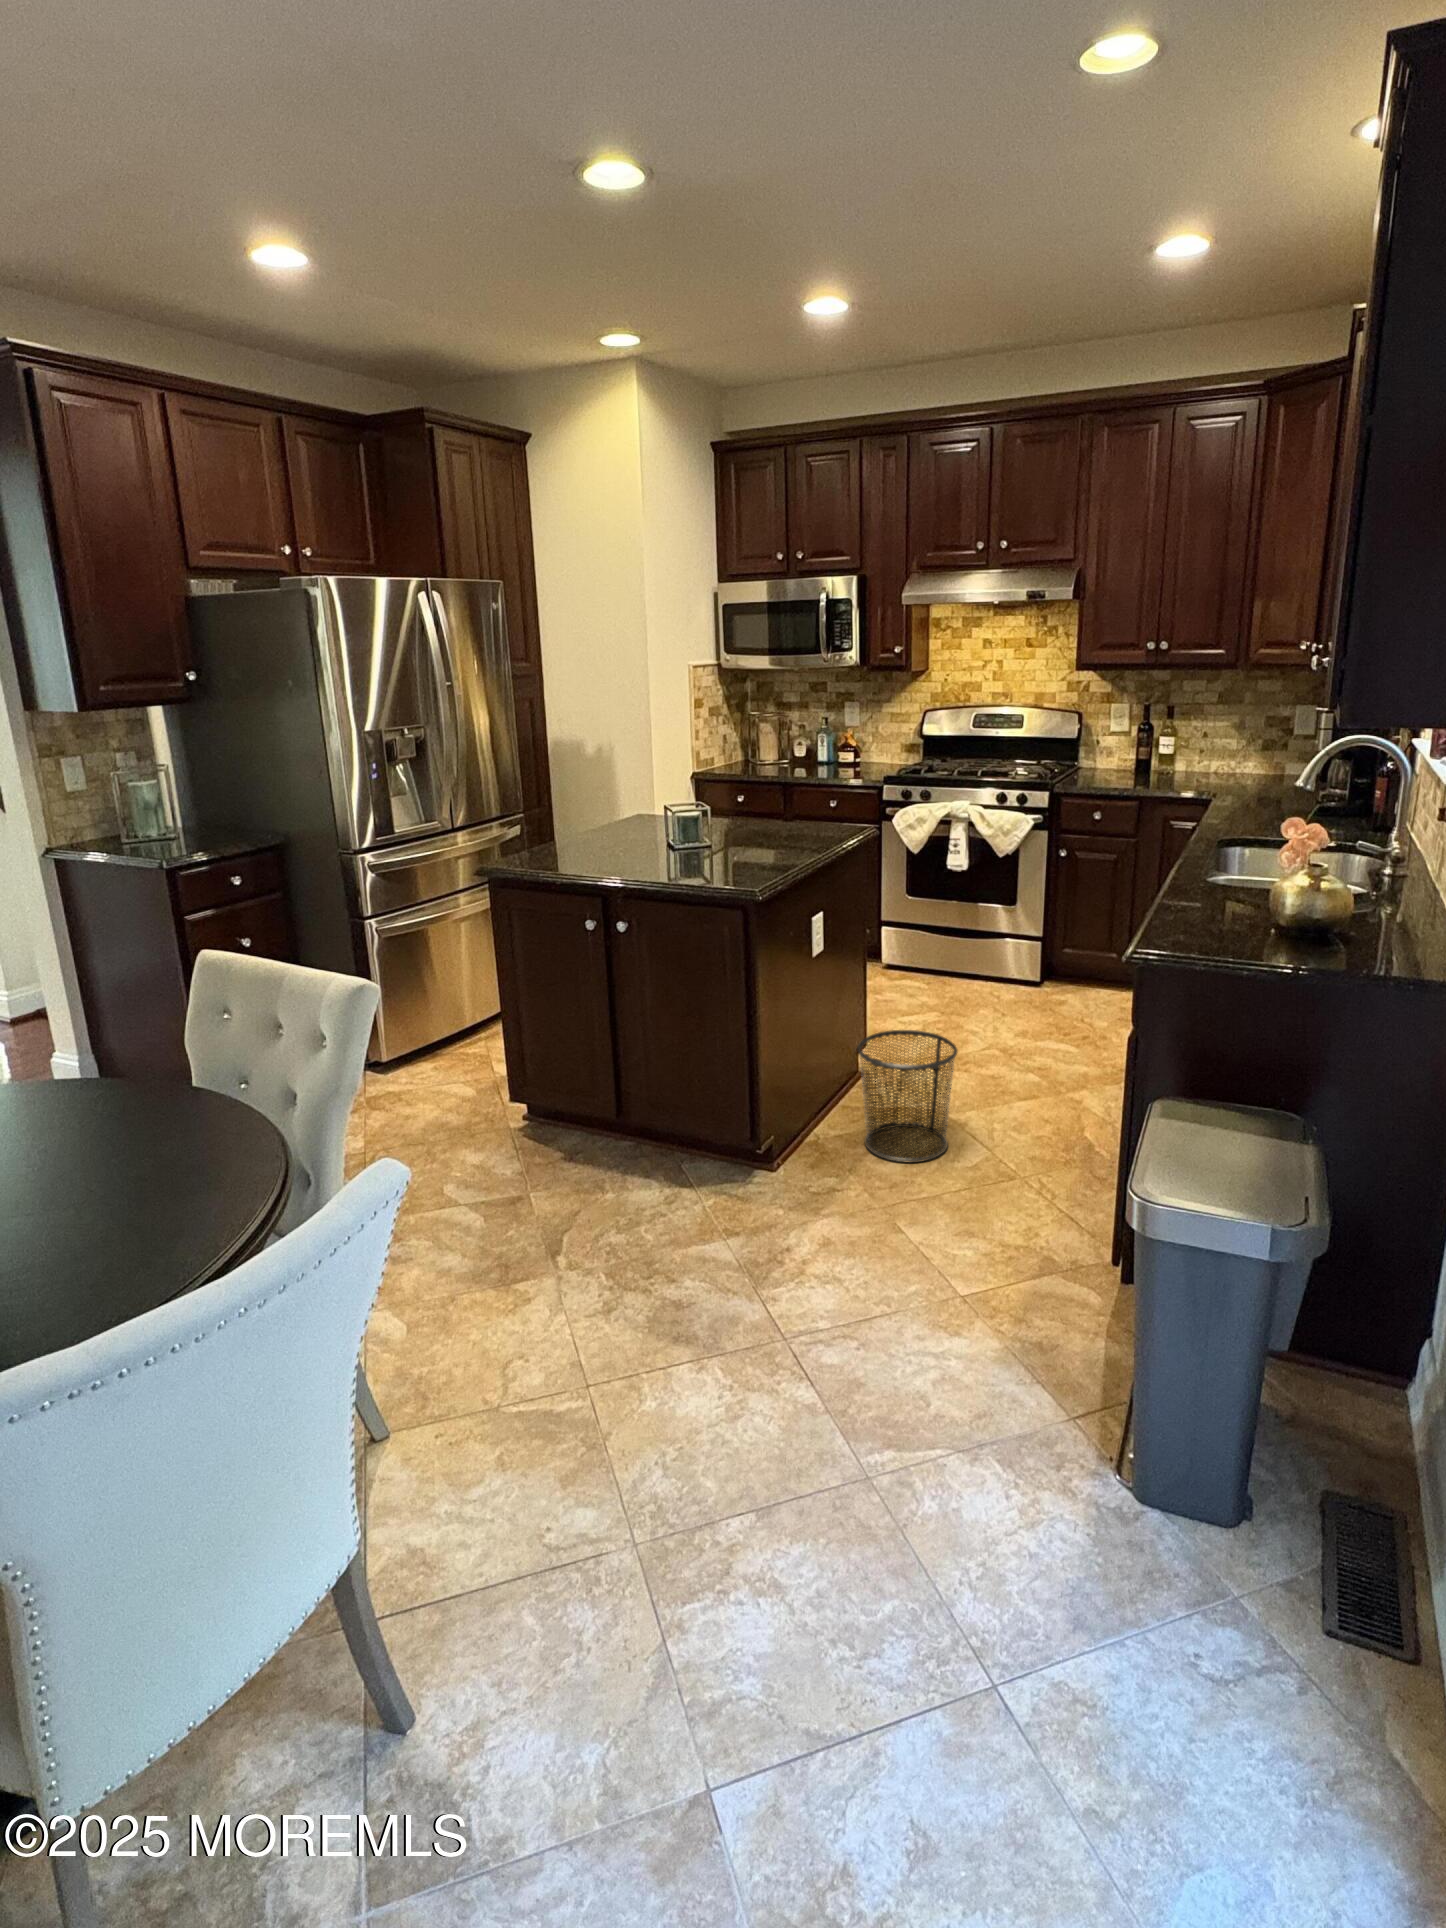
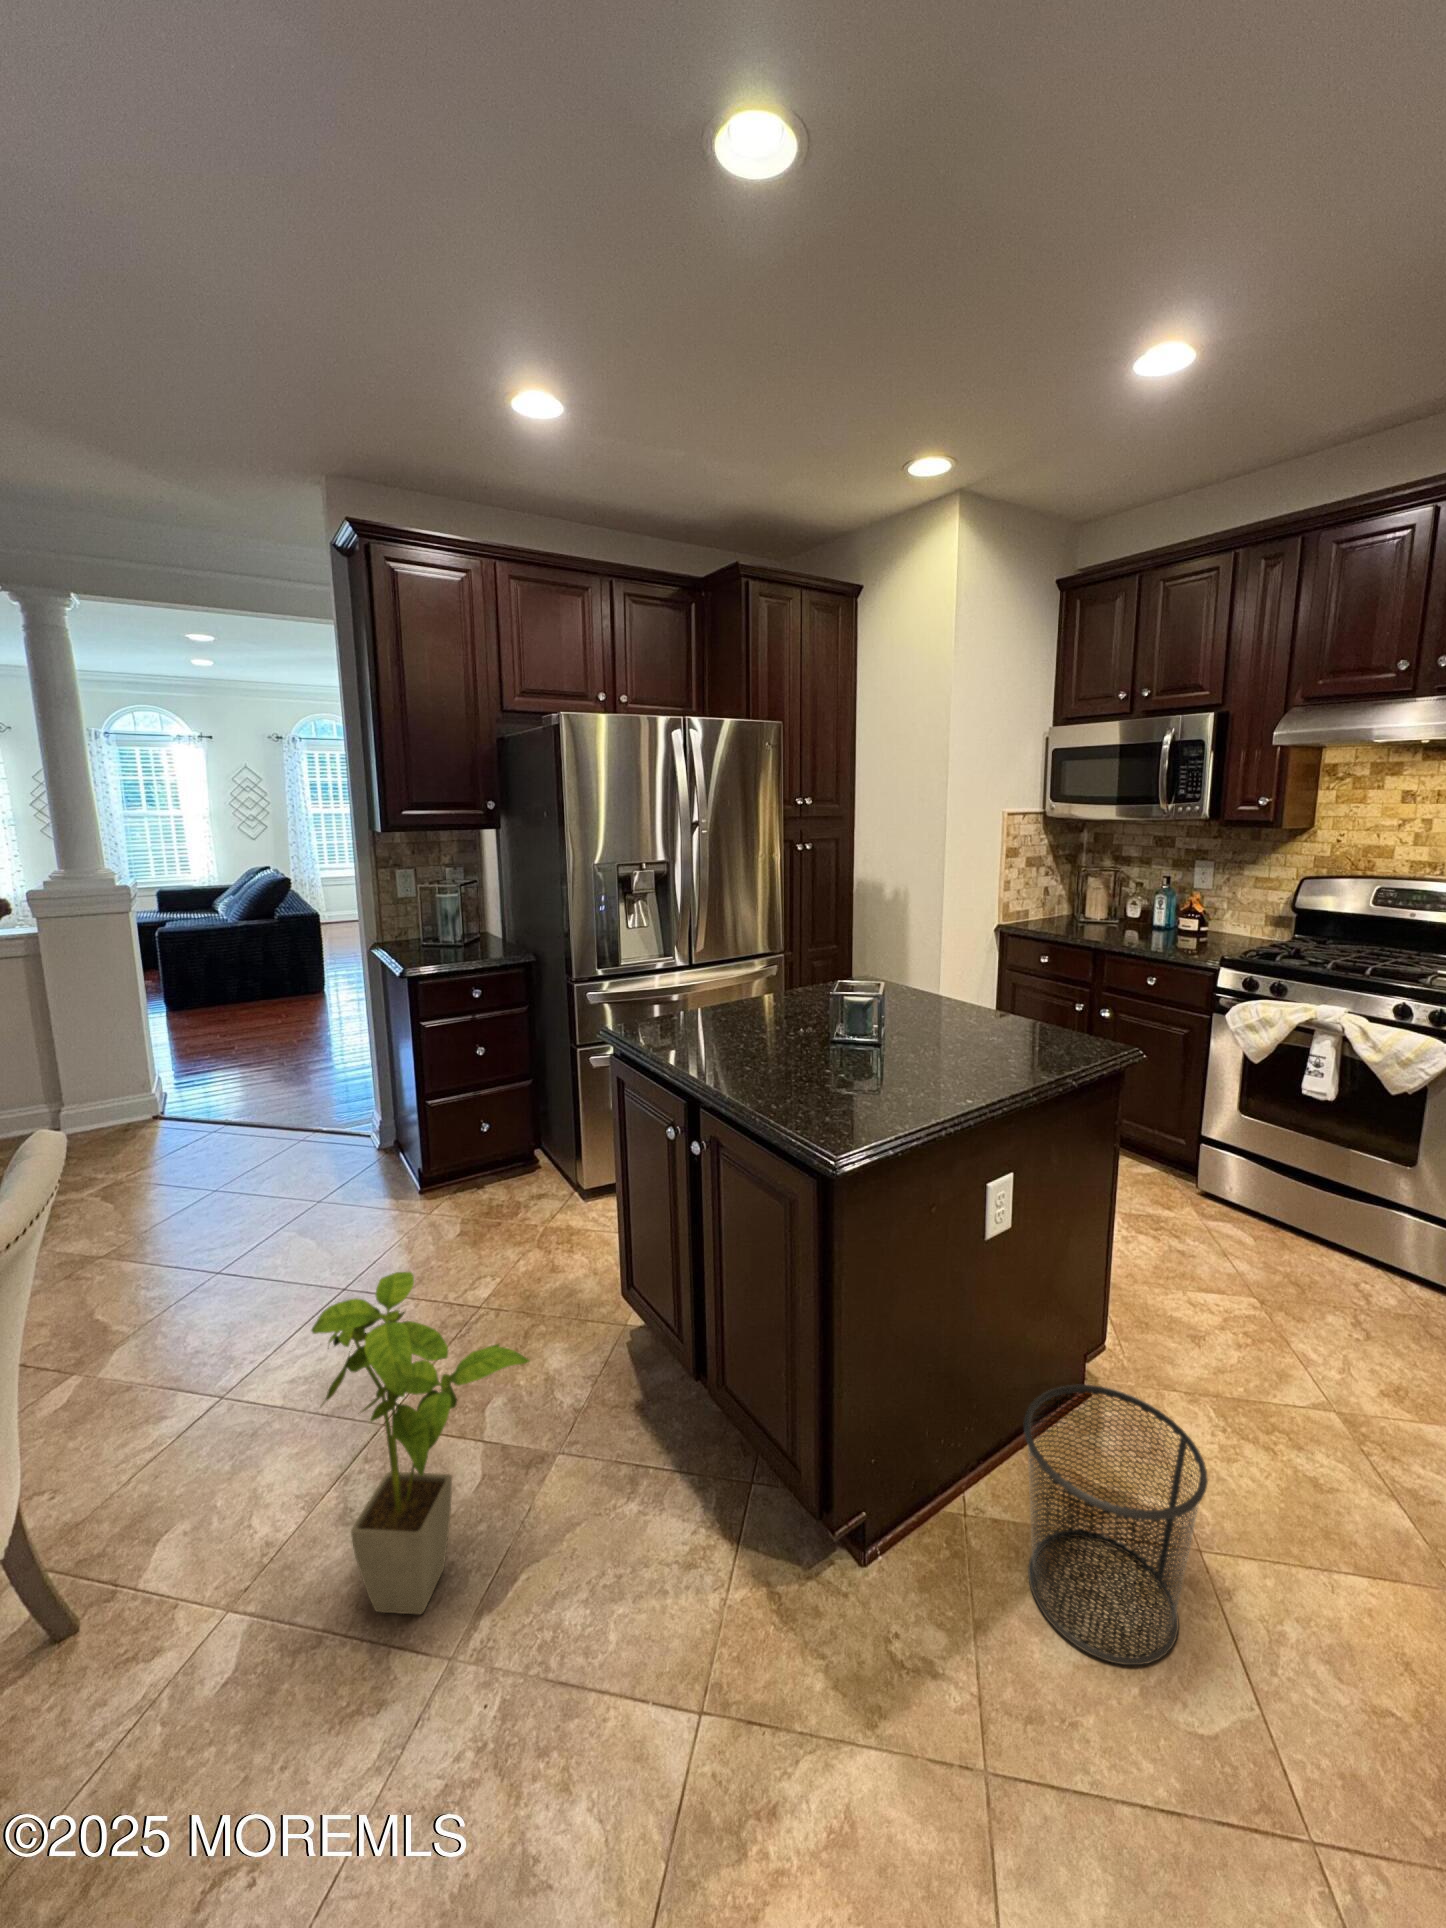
house plant: none [415,1023,559,1281] -> present [311,1272,530,1615]

